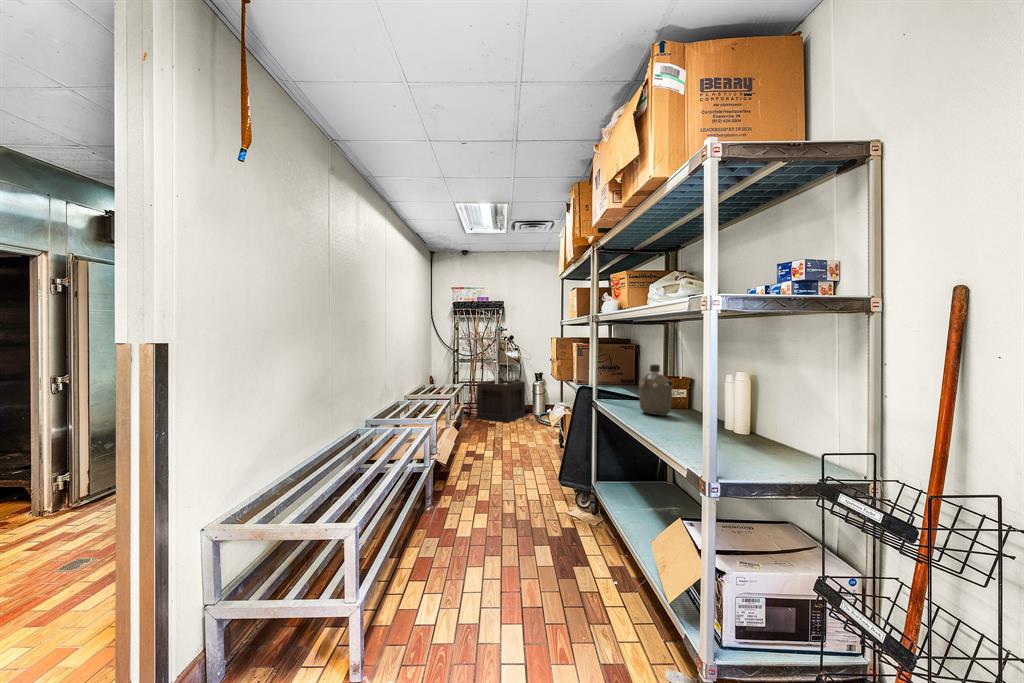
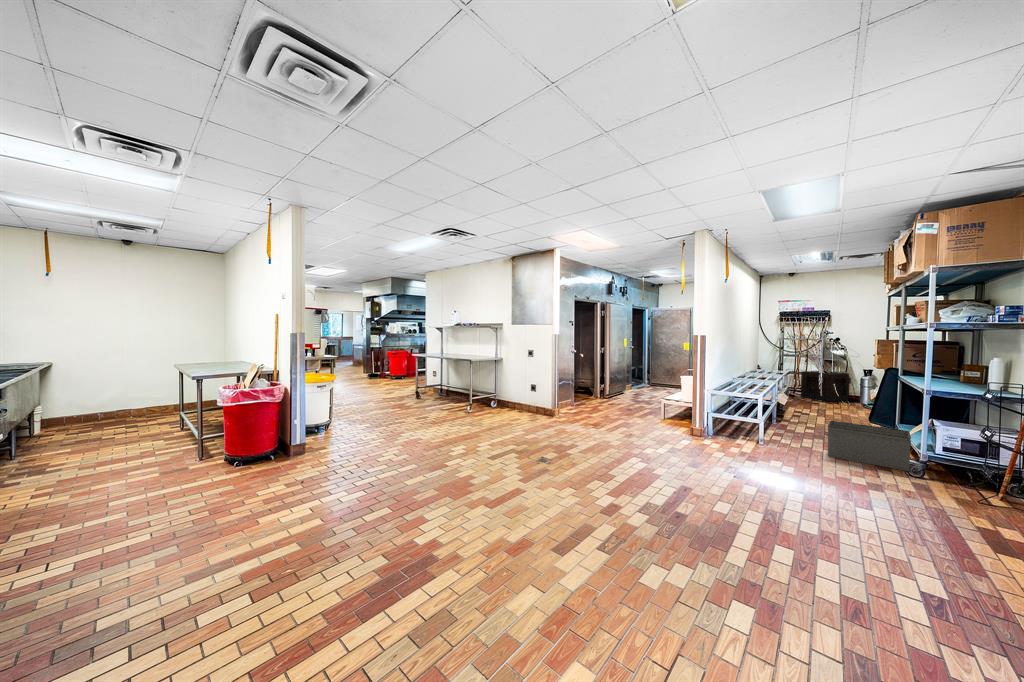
water bottle: present [639,364,673,416] -> none [931,354,960,383]
storage bin: none [506,528,651,645] -> present [827,421,911,471]

